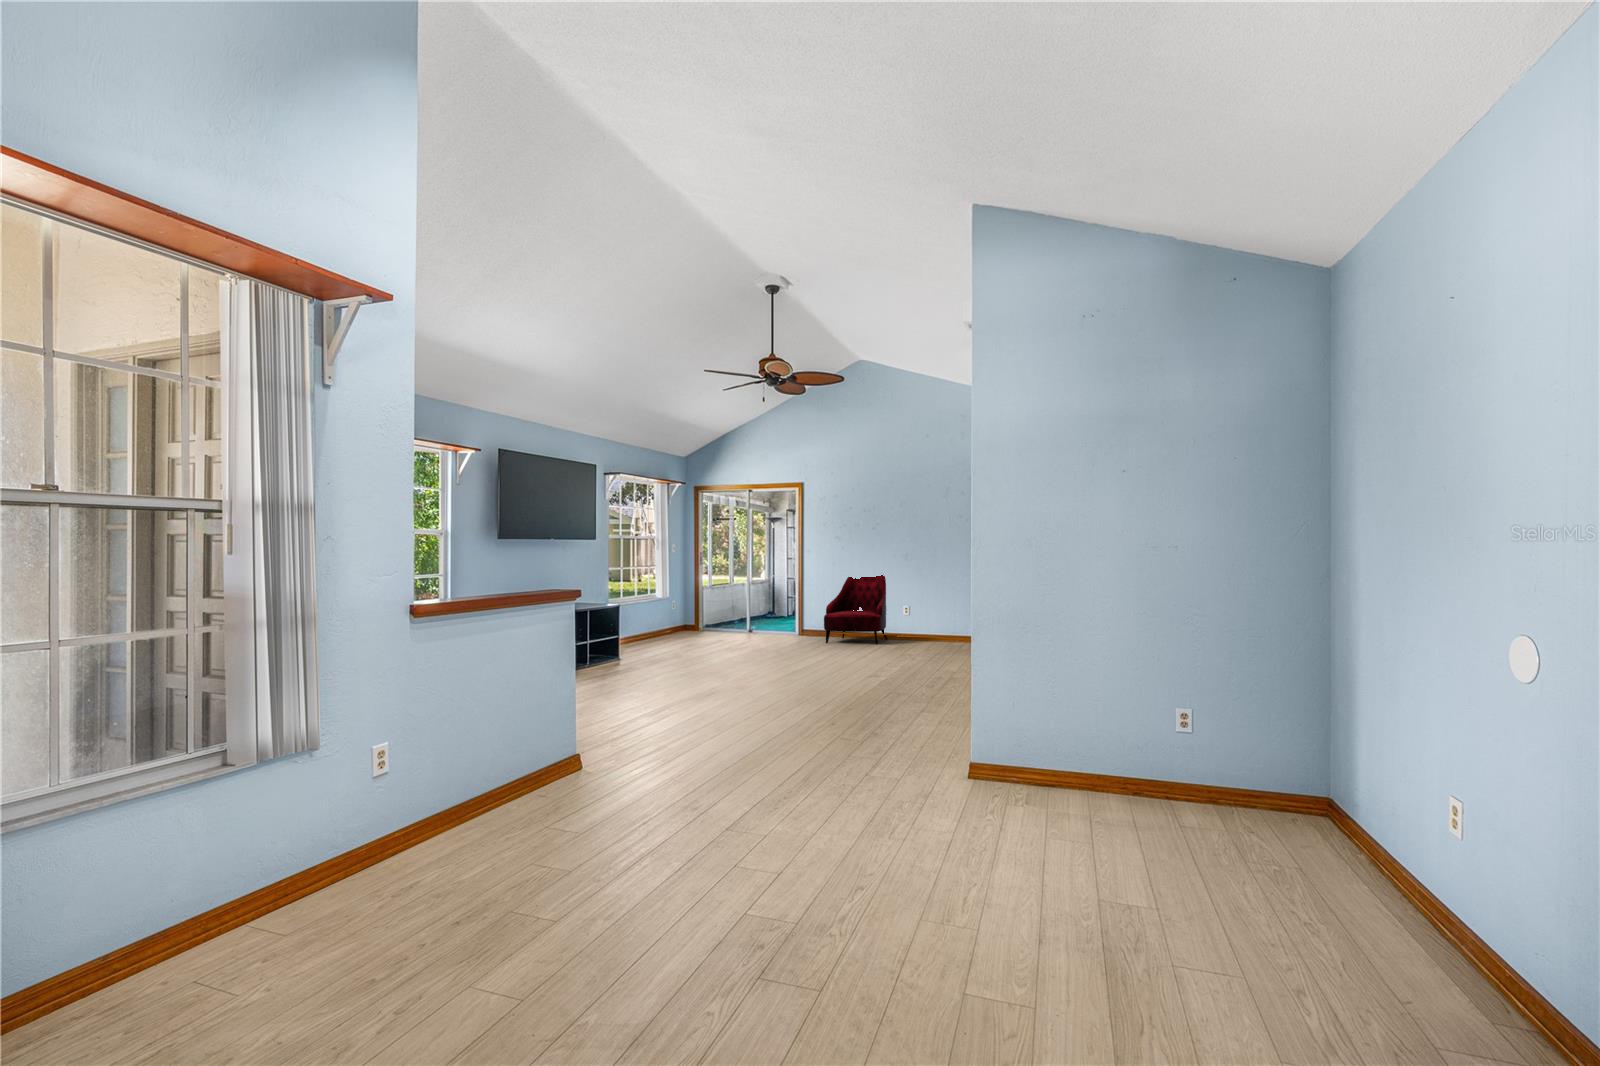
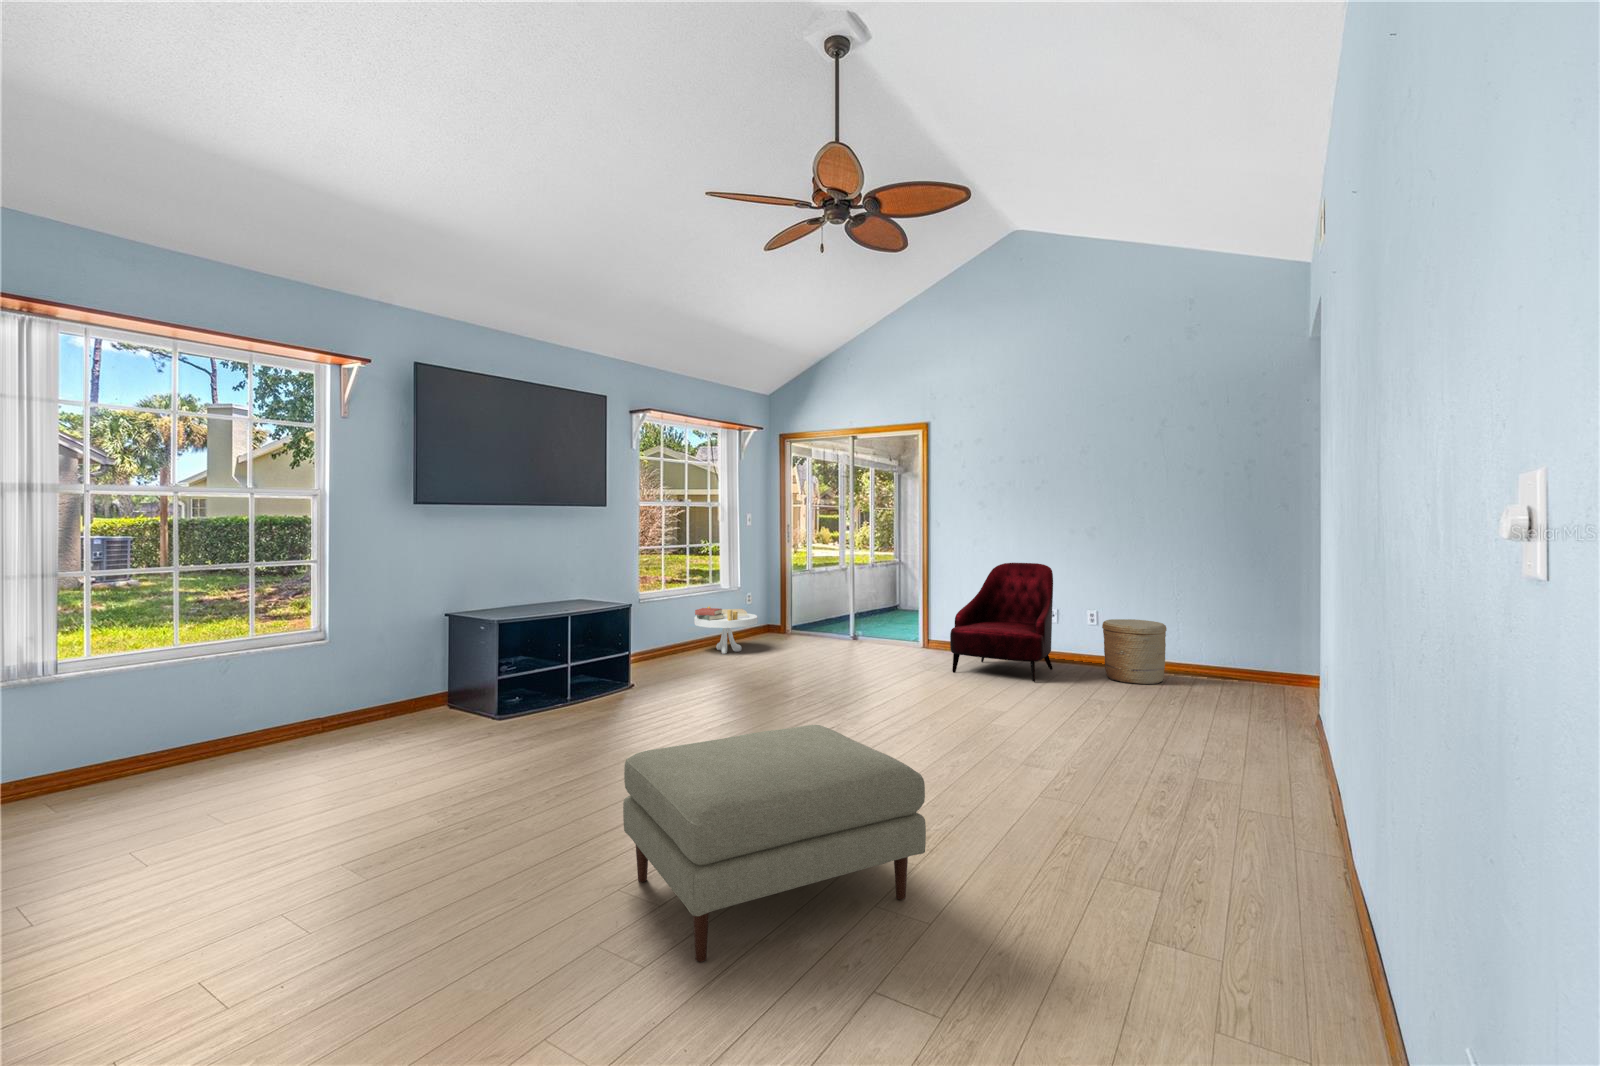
woven basket: none [916,605,952,642] -> present [1102,619,1167,684]
side table: none [644,611,689,642] -> present [694,607,758,654]
ottoman: none [702,637,841,717] -> present [623,725,926,962]

